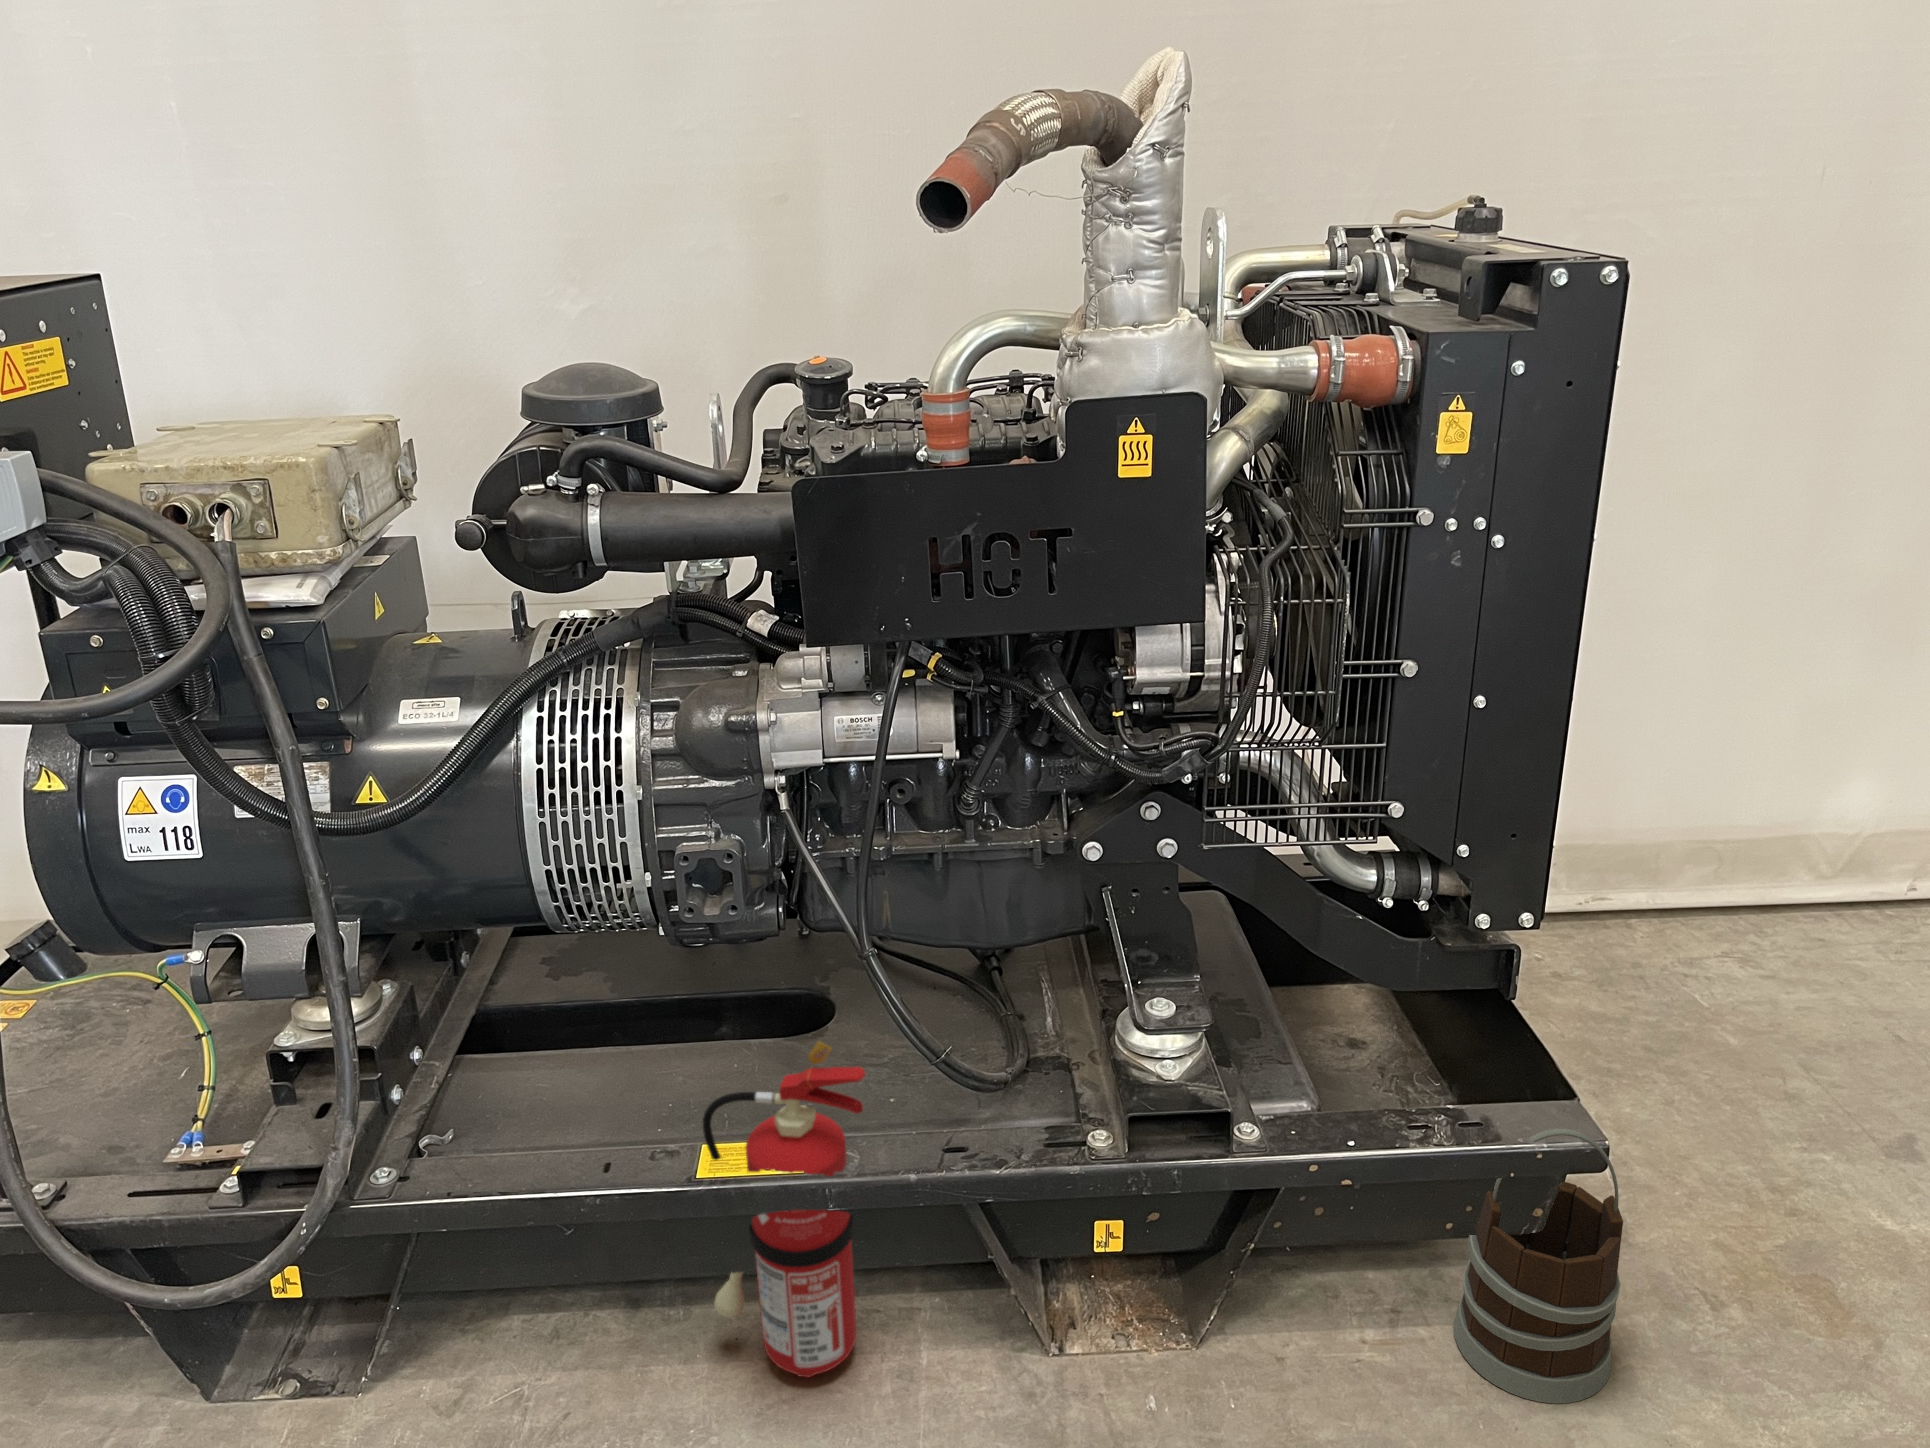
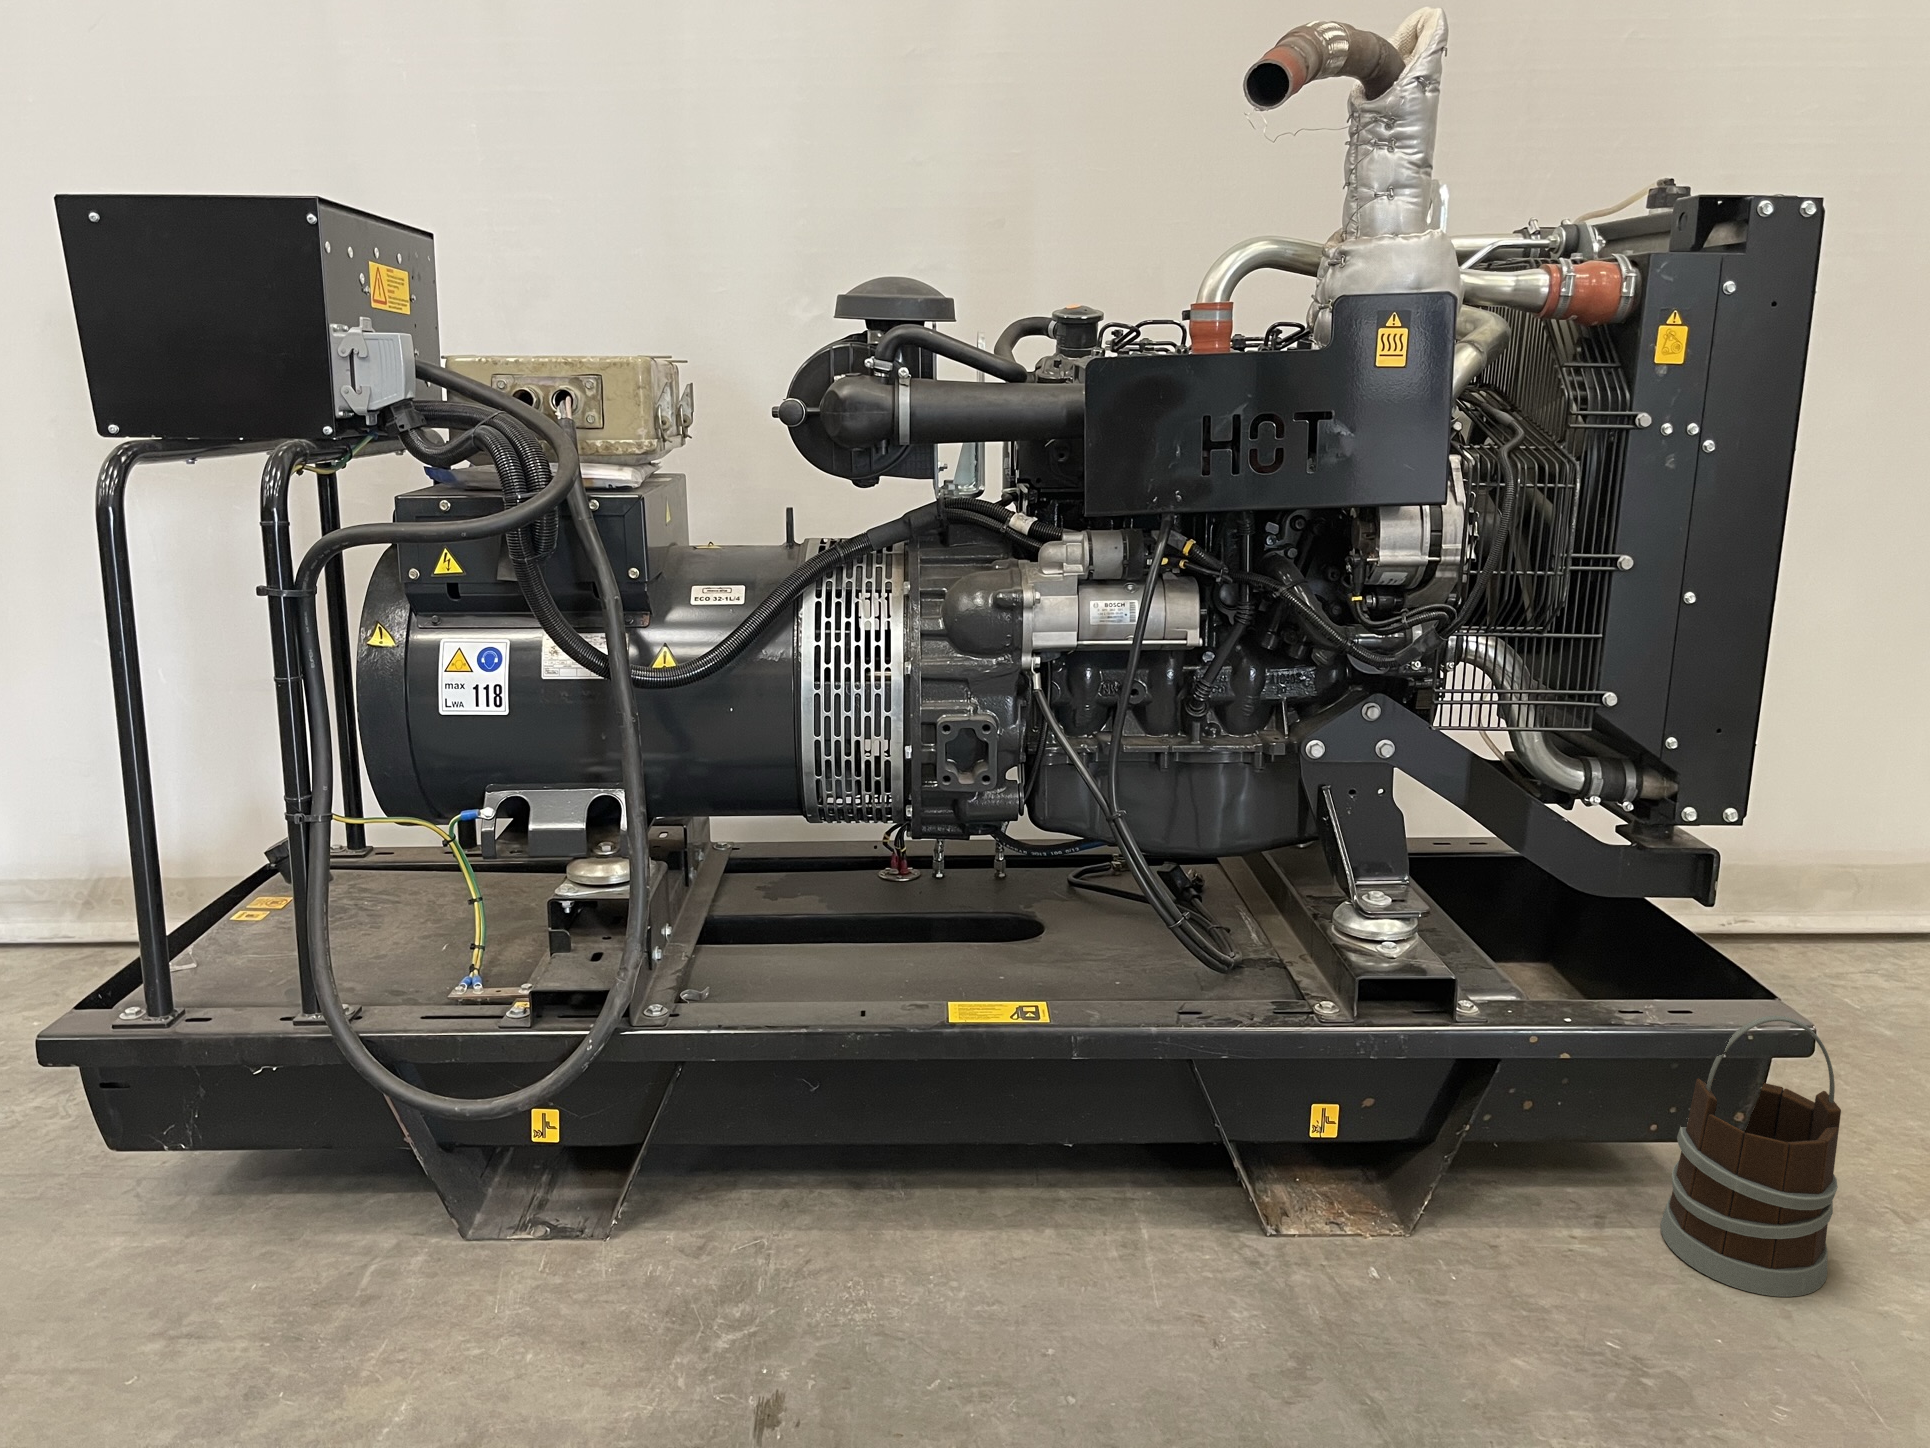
fire extinguisher: present [703,1042,865,1377] -> none [945,897,1114,1245]

